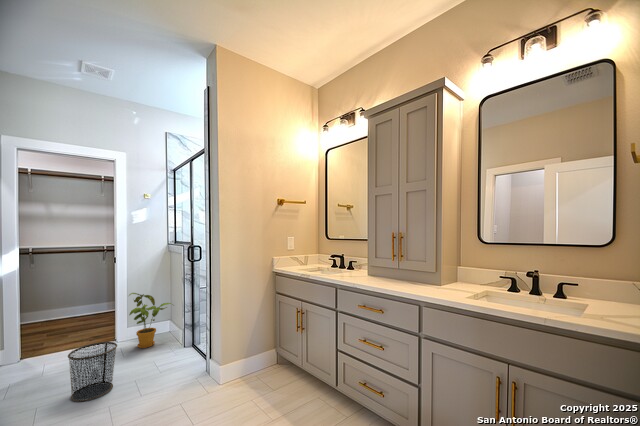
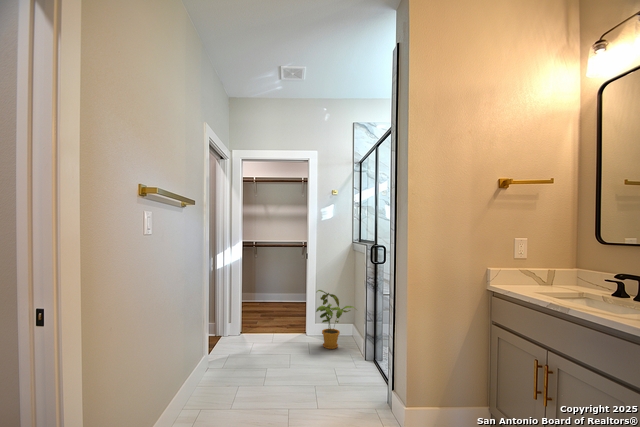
waste bin: present [68,342,117,402] -> none [265,333,304,388]

